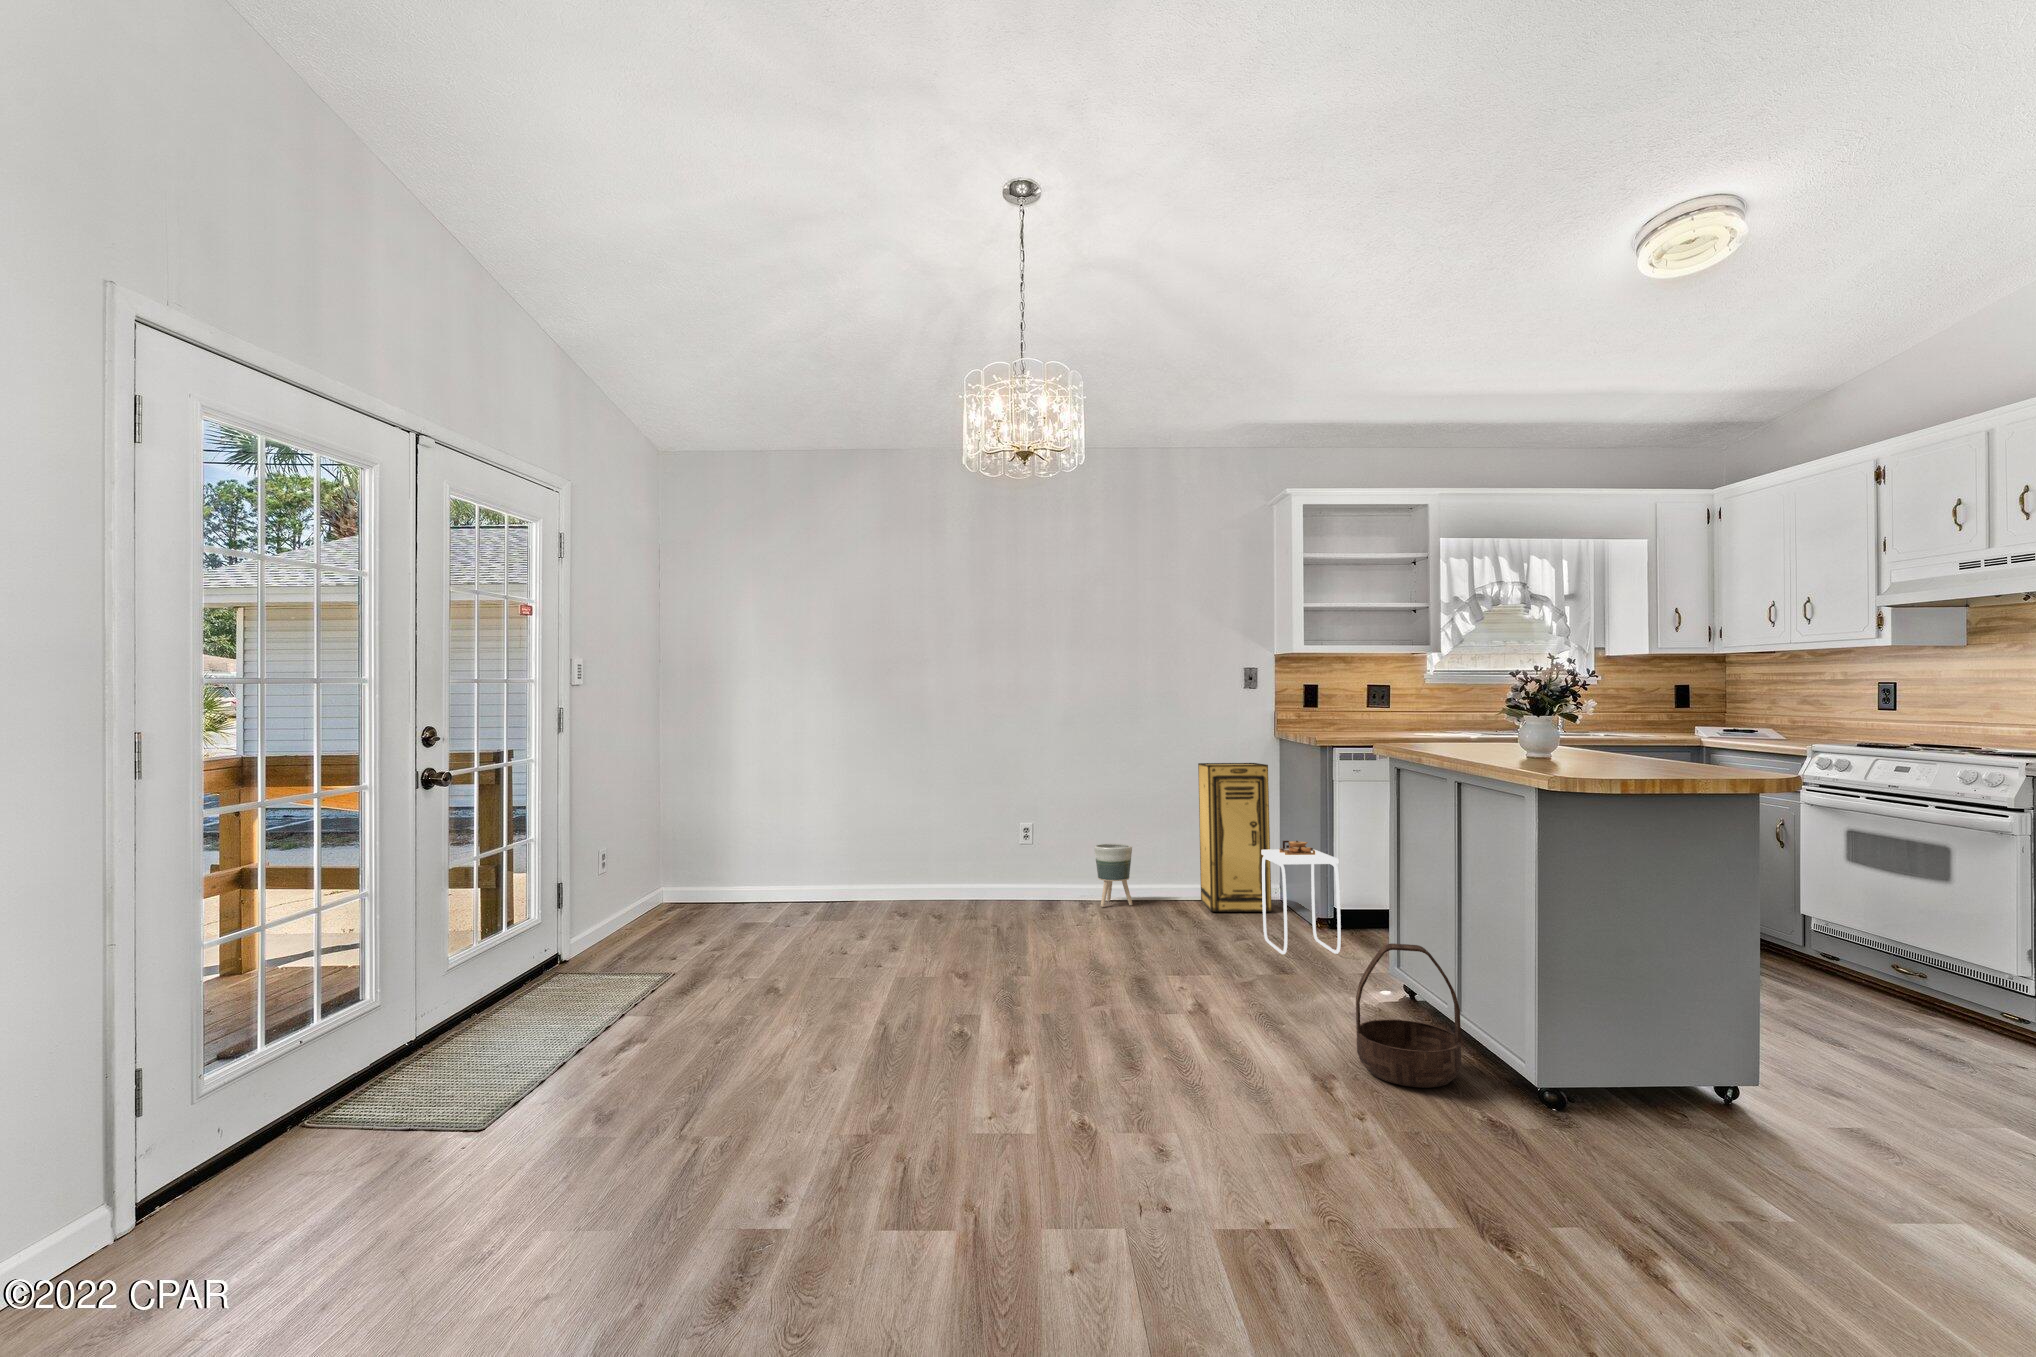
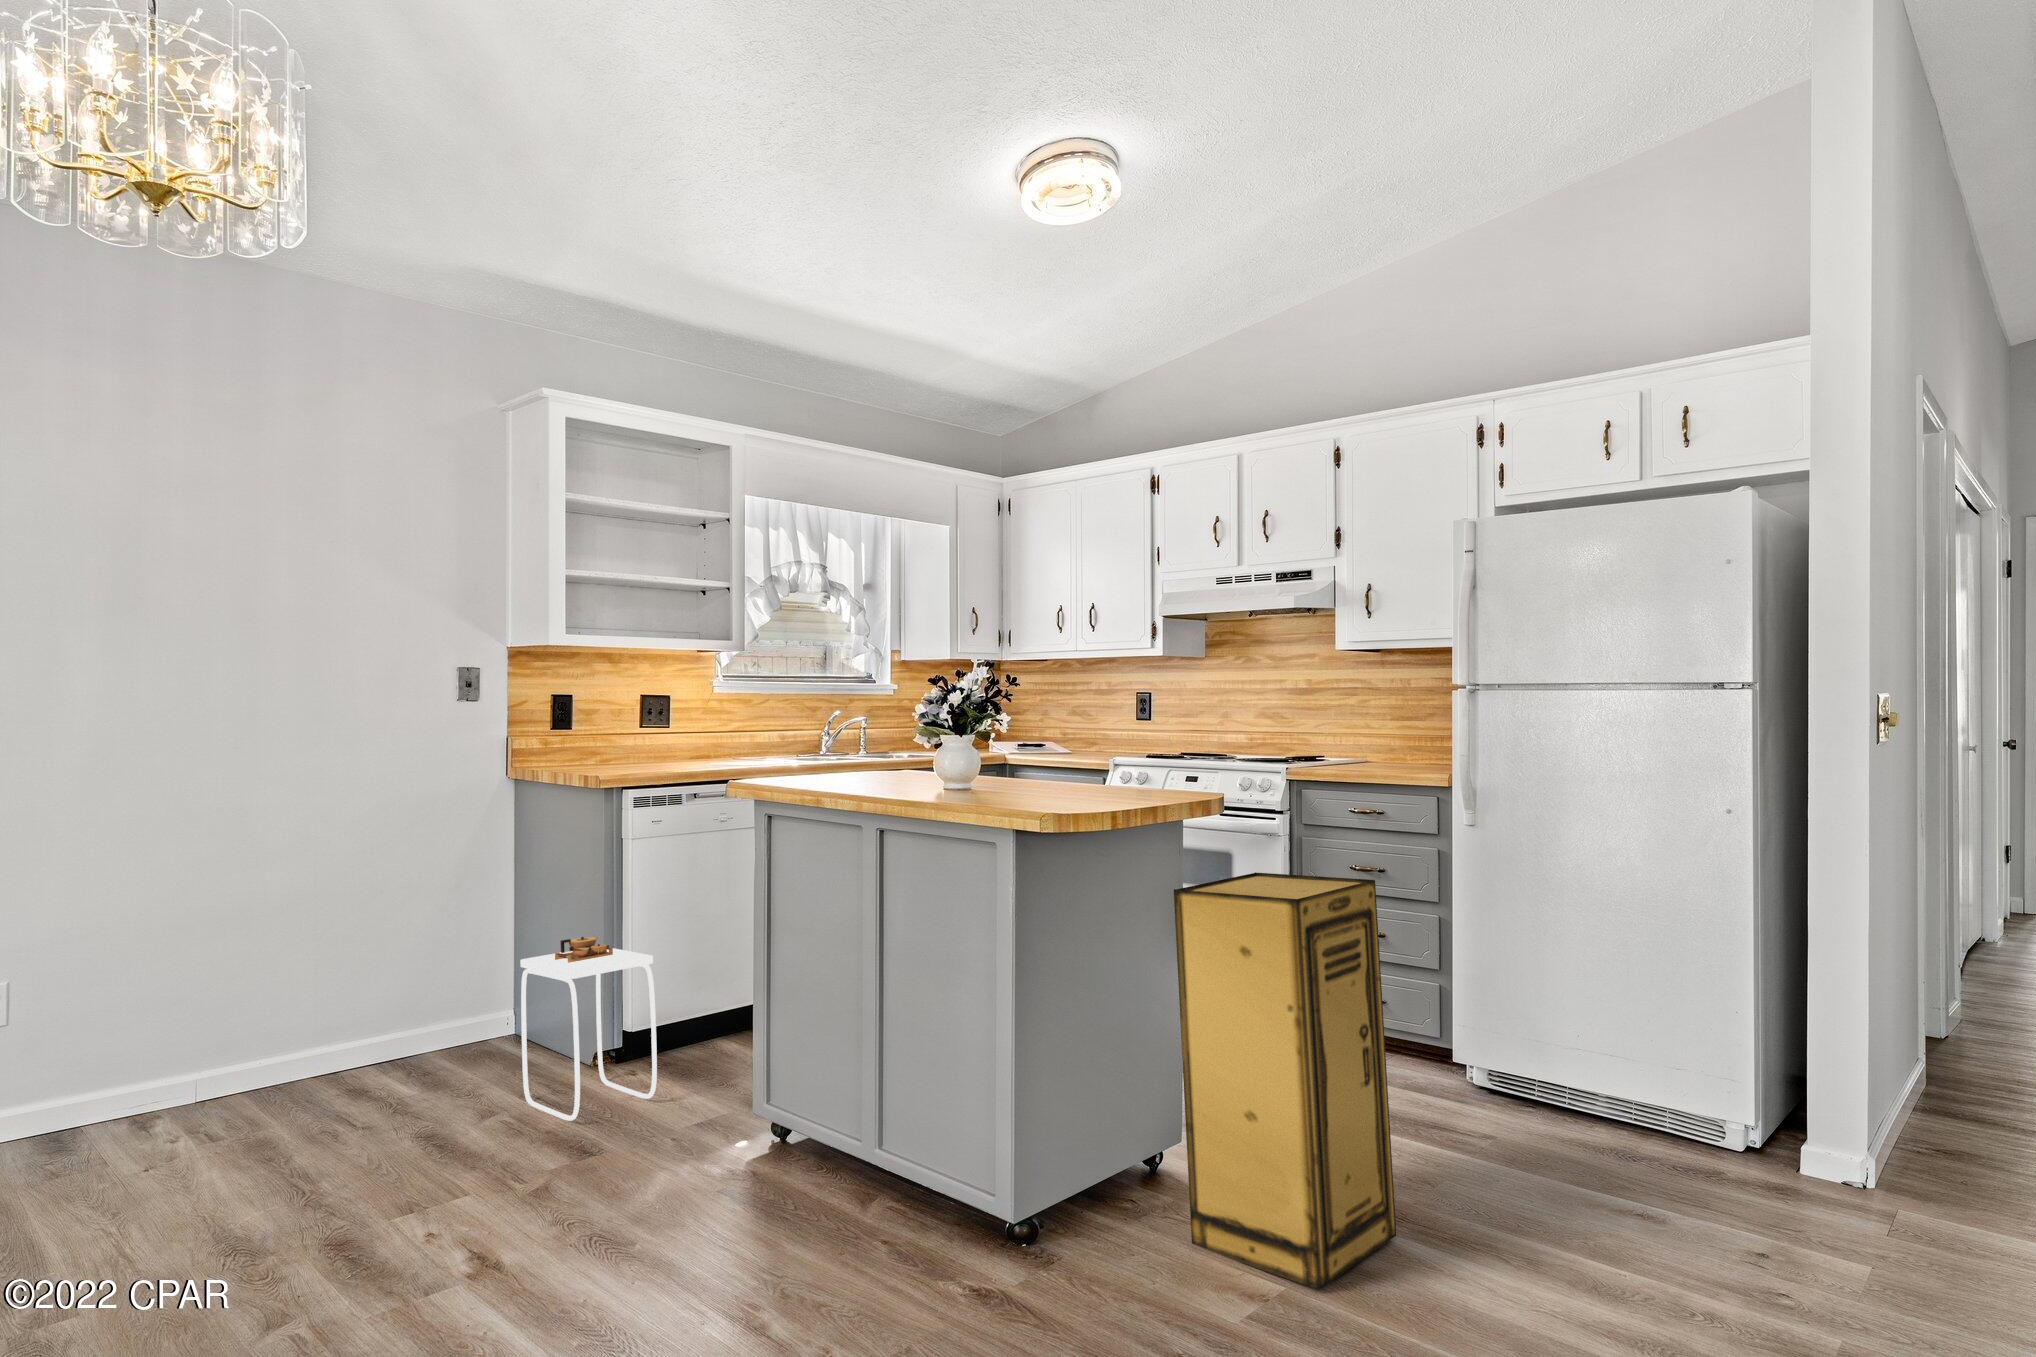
storage cabinet: present [1198,763,1272,912] -> present [1174,872,1396,1290]
planter: present [1094,844,1132,907] -> none [166,987,252,1113]
basket: present [1356,943,1462,1088] -> none [772,1071,916,1287]

